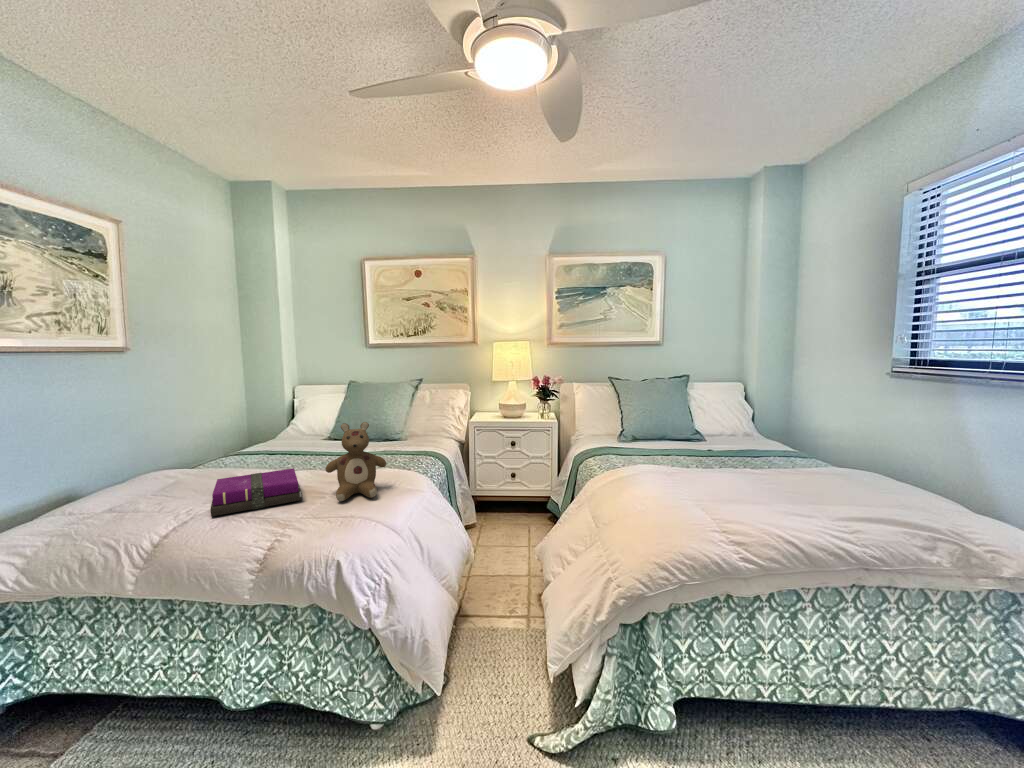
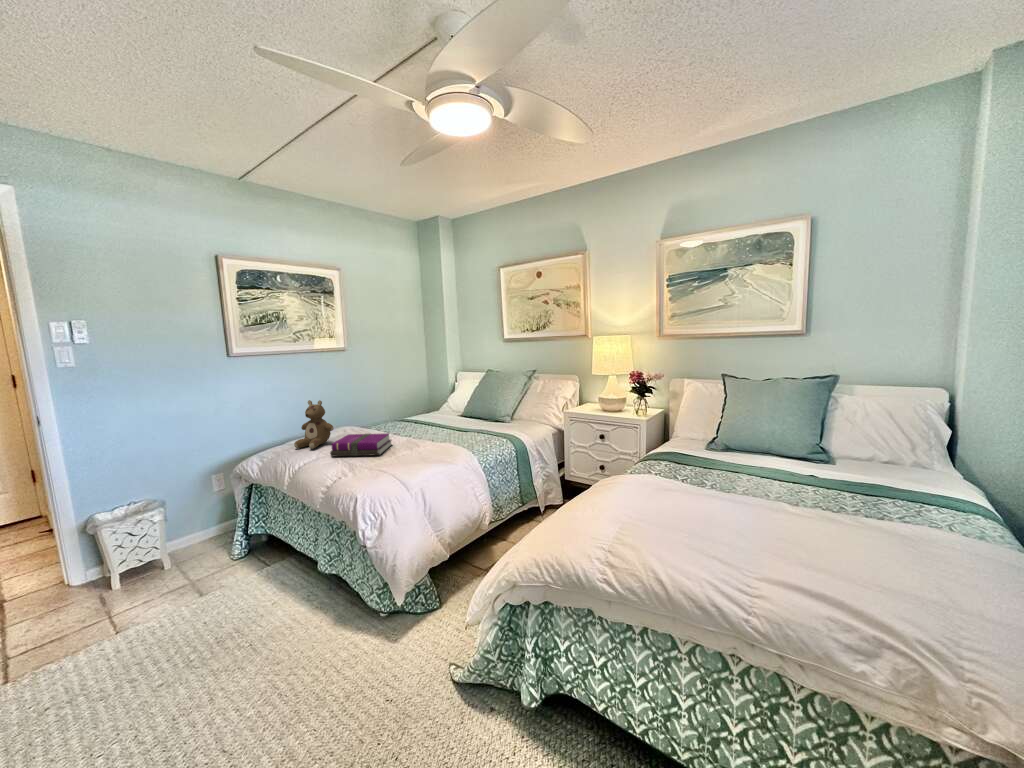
stuffed bear: present [325,422,387,501] -> present [294,400,334,449]

